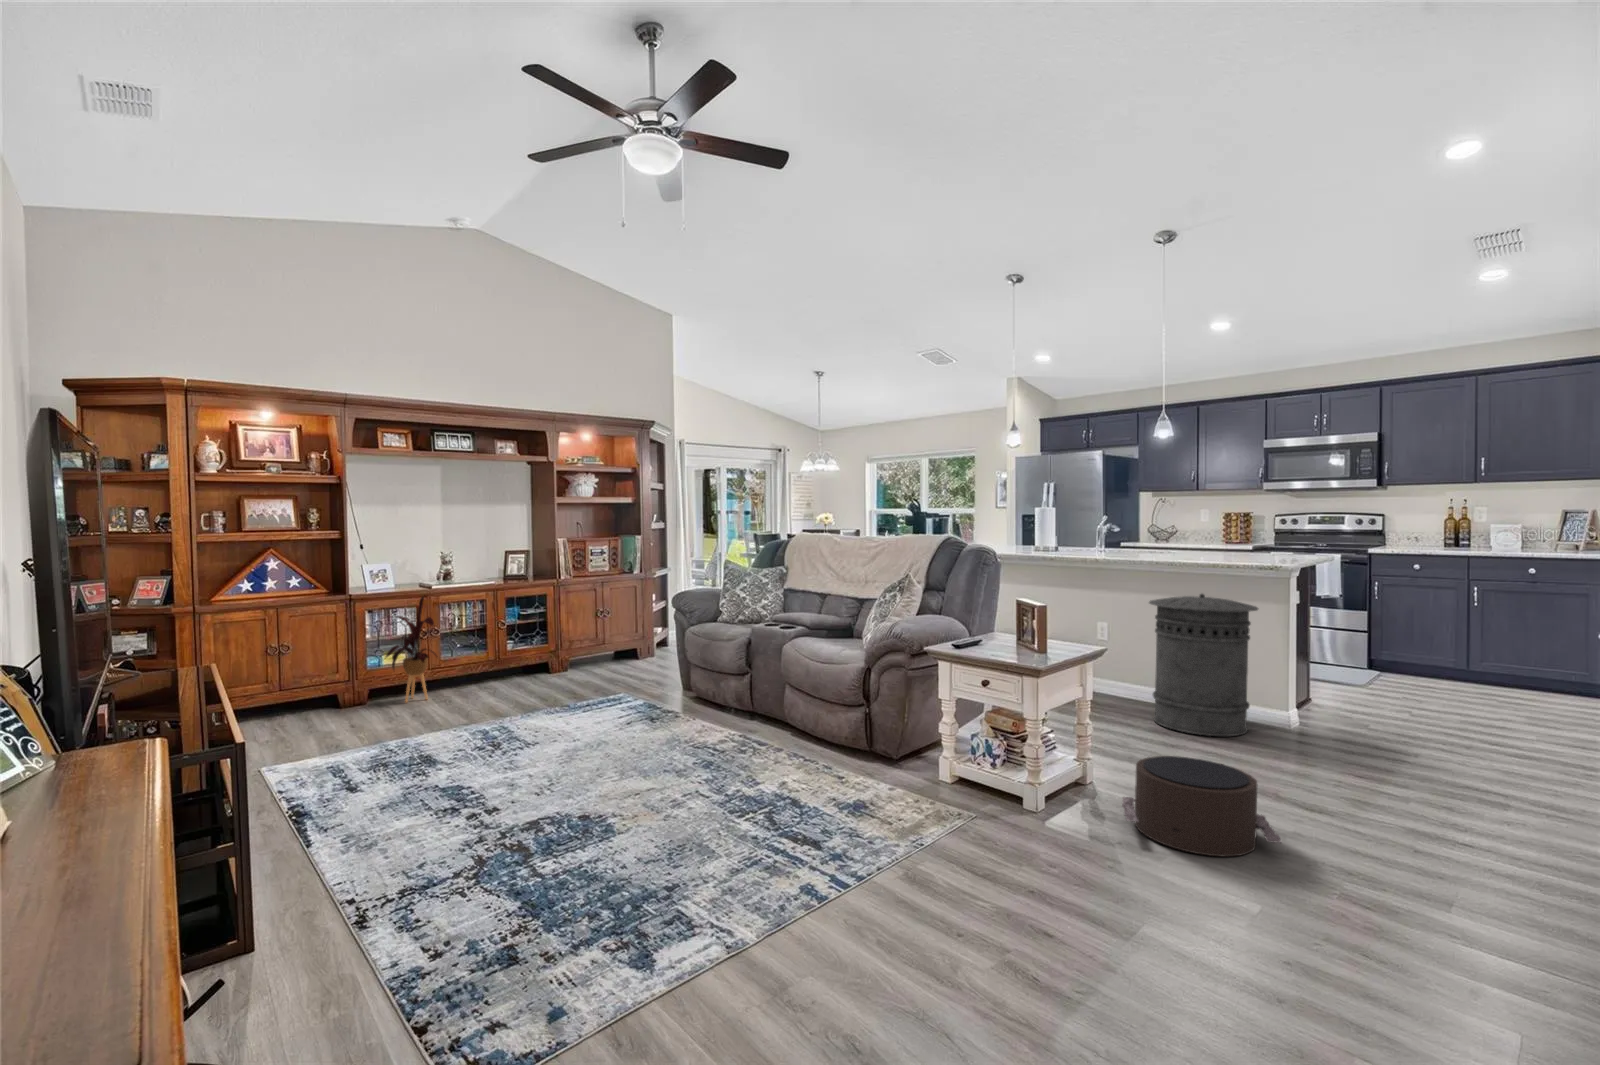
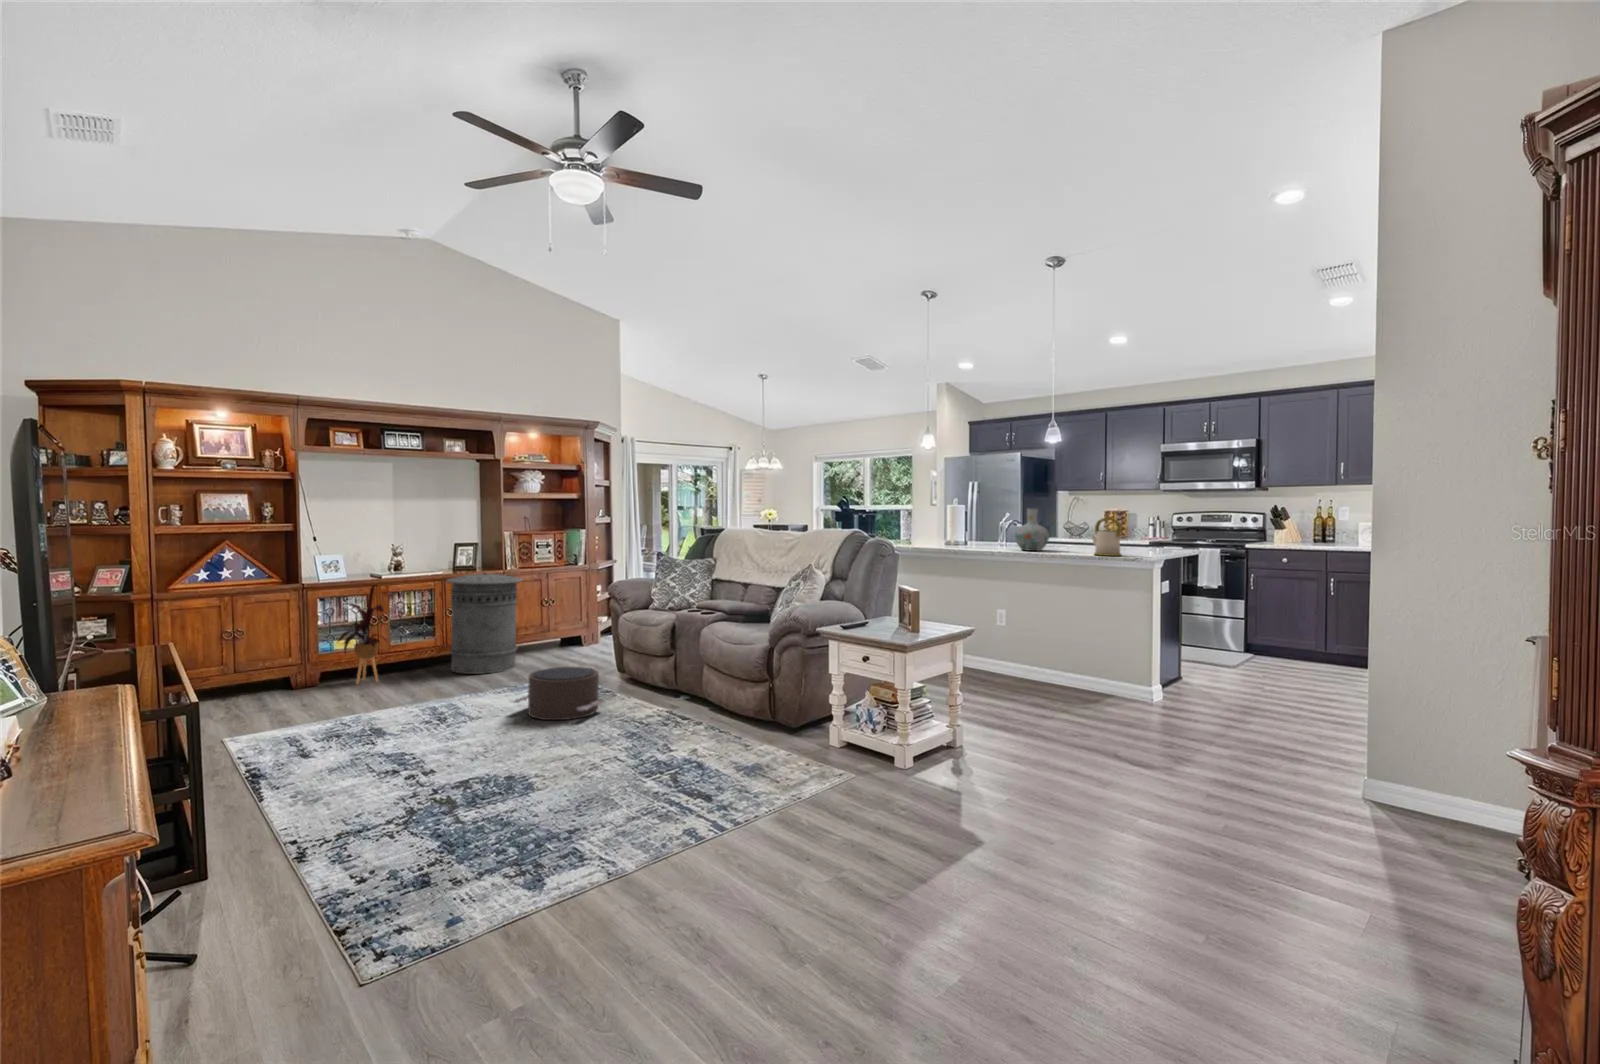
vase: none [1119,511,1159,558] -> present [1015,509,1049,551]
kettle: none [1212,520,1251,563] -> present [1091,517,1122,556]
trash can: present [1149,594,1258,736] -> present [447,572,522,674]
pouf: present [1122,756,1281,857] -> present [514,667,603,720]

